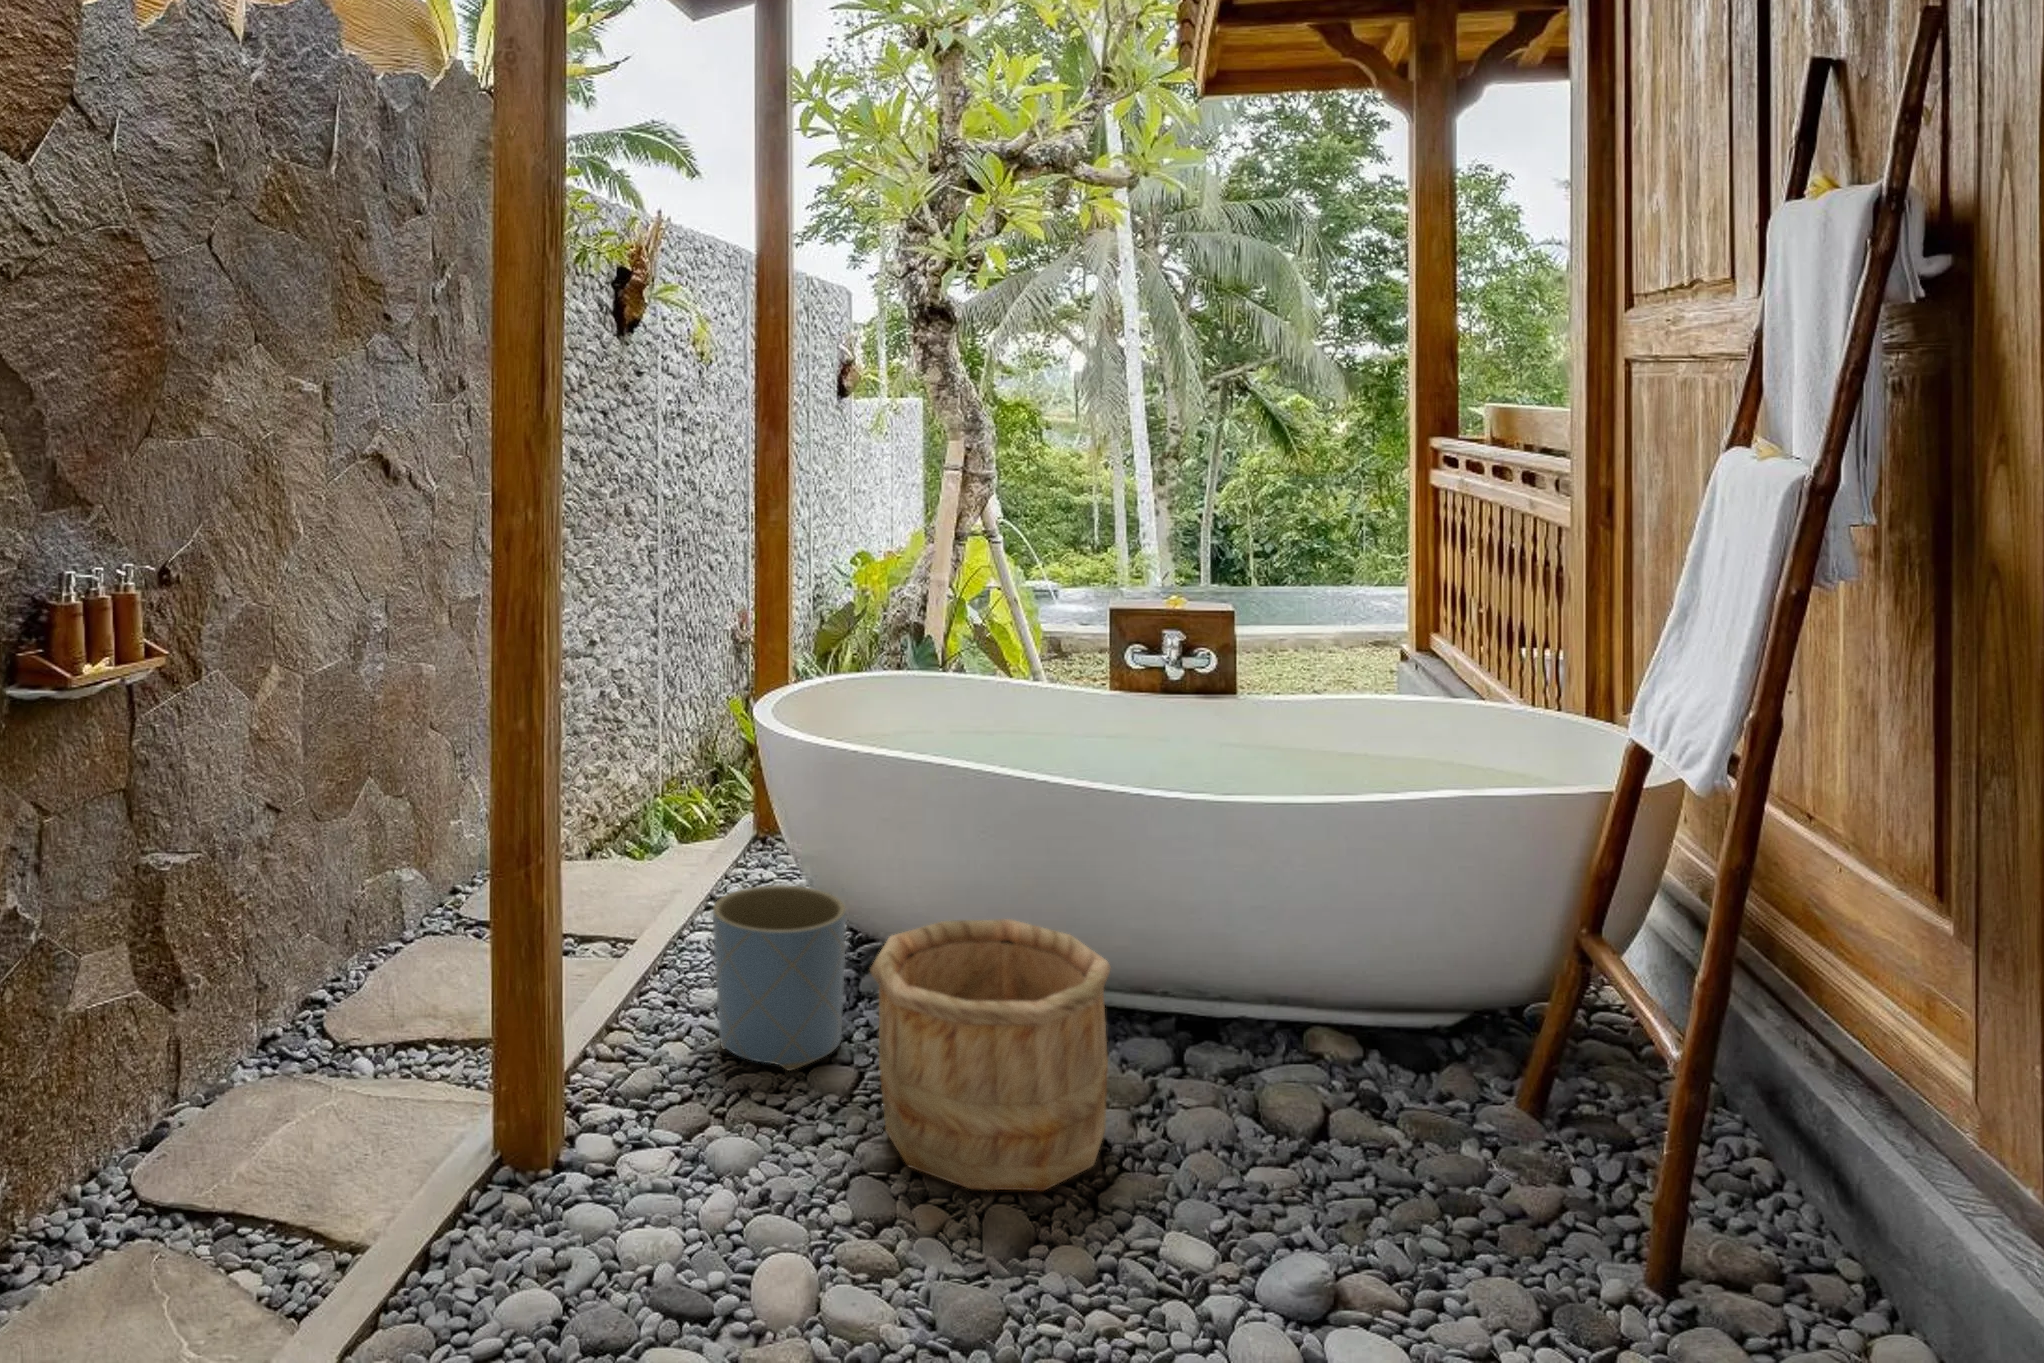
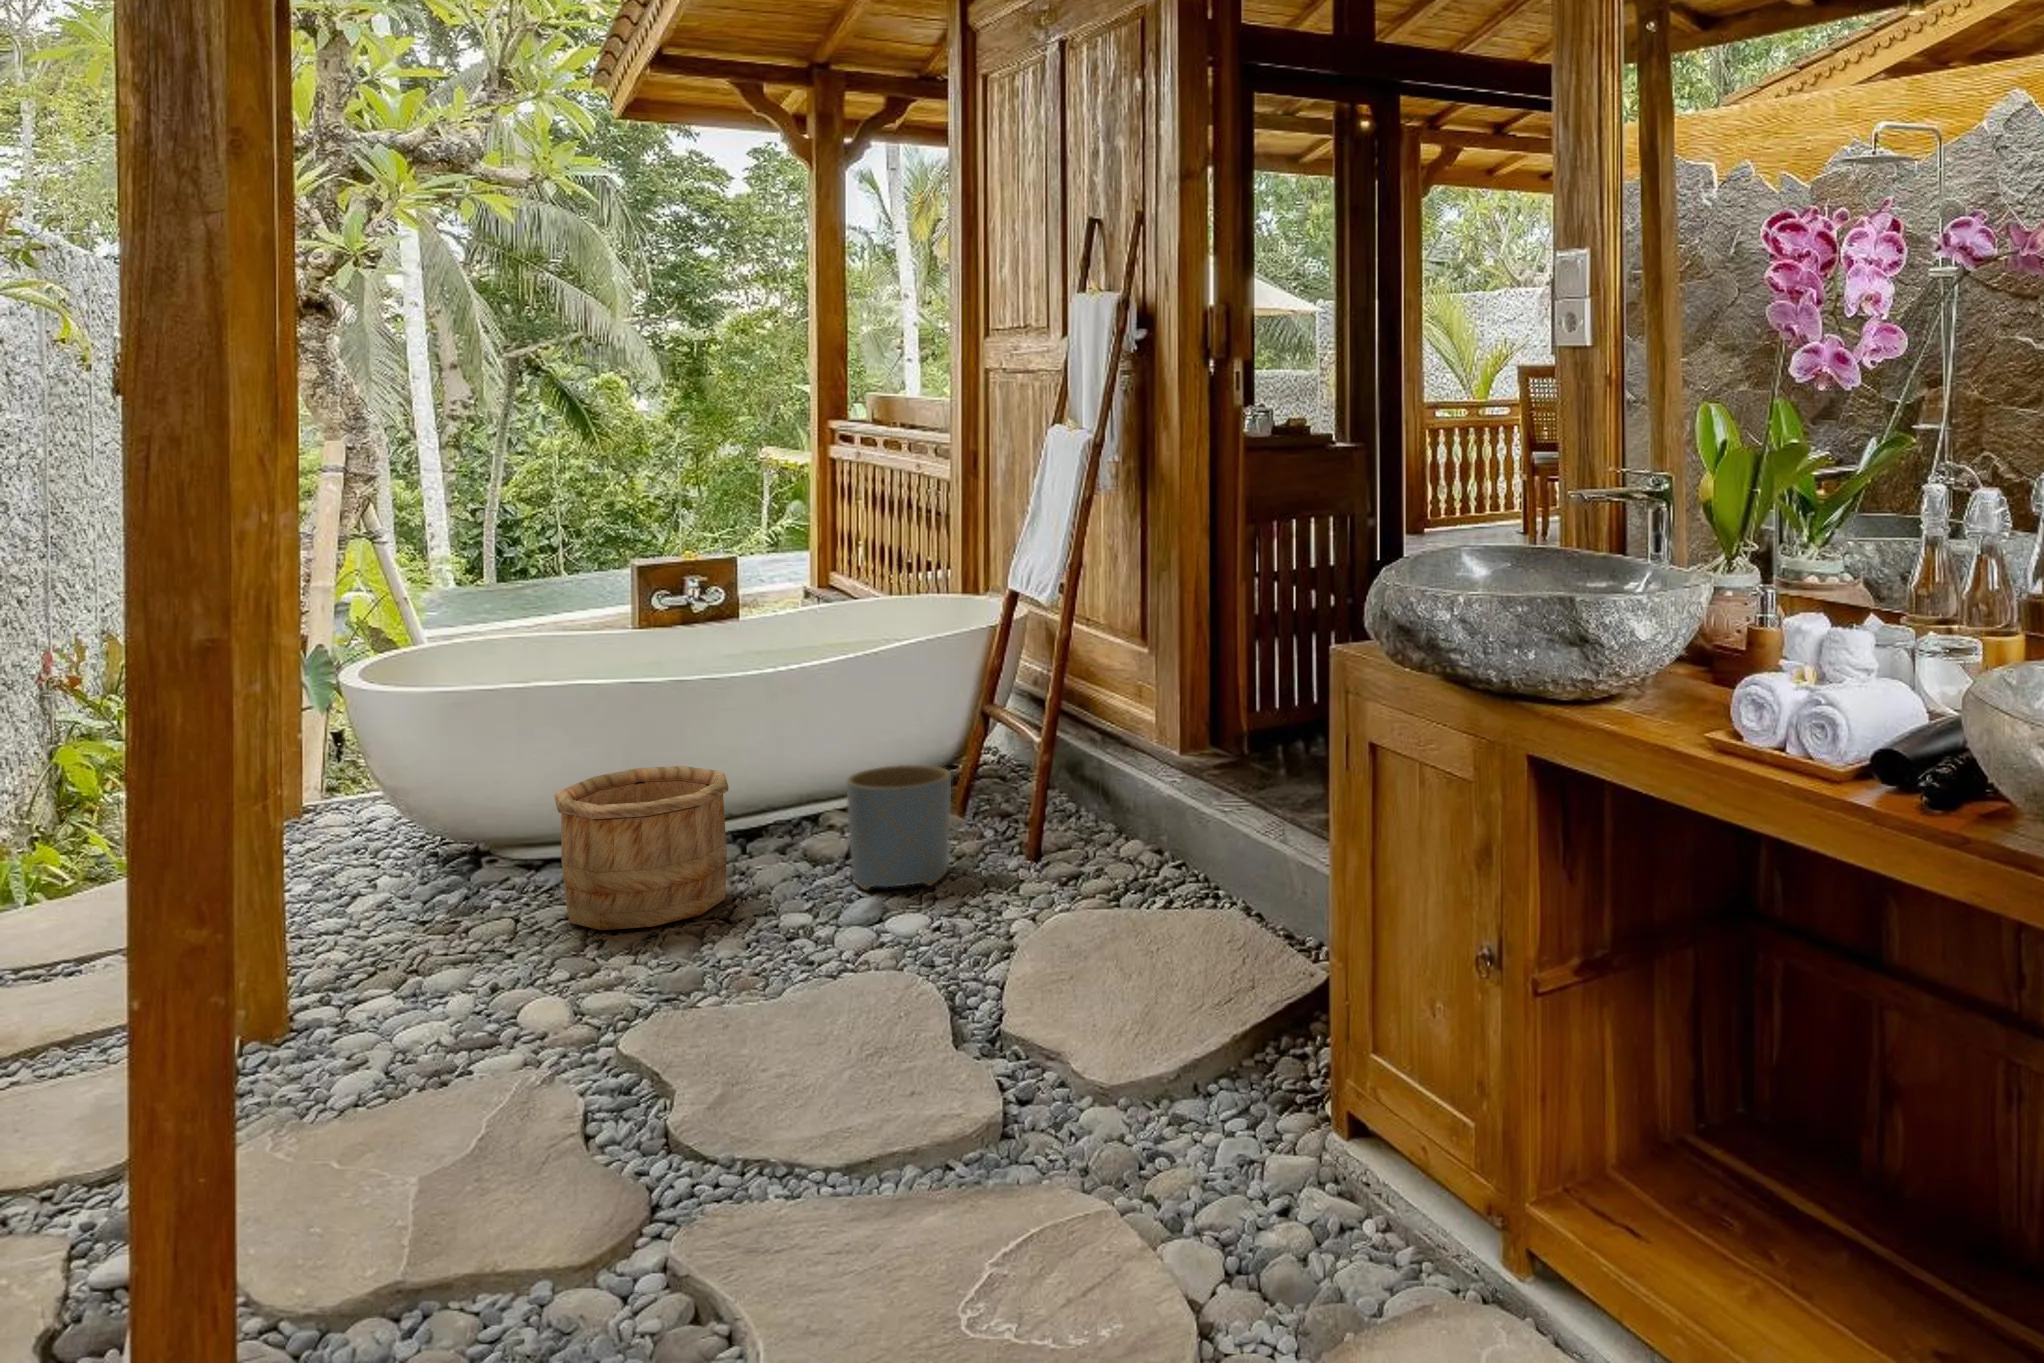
planter: present [713,885,846,1070] -> present [847,765,951,890]

